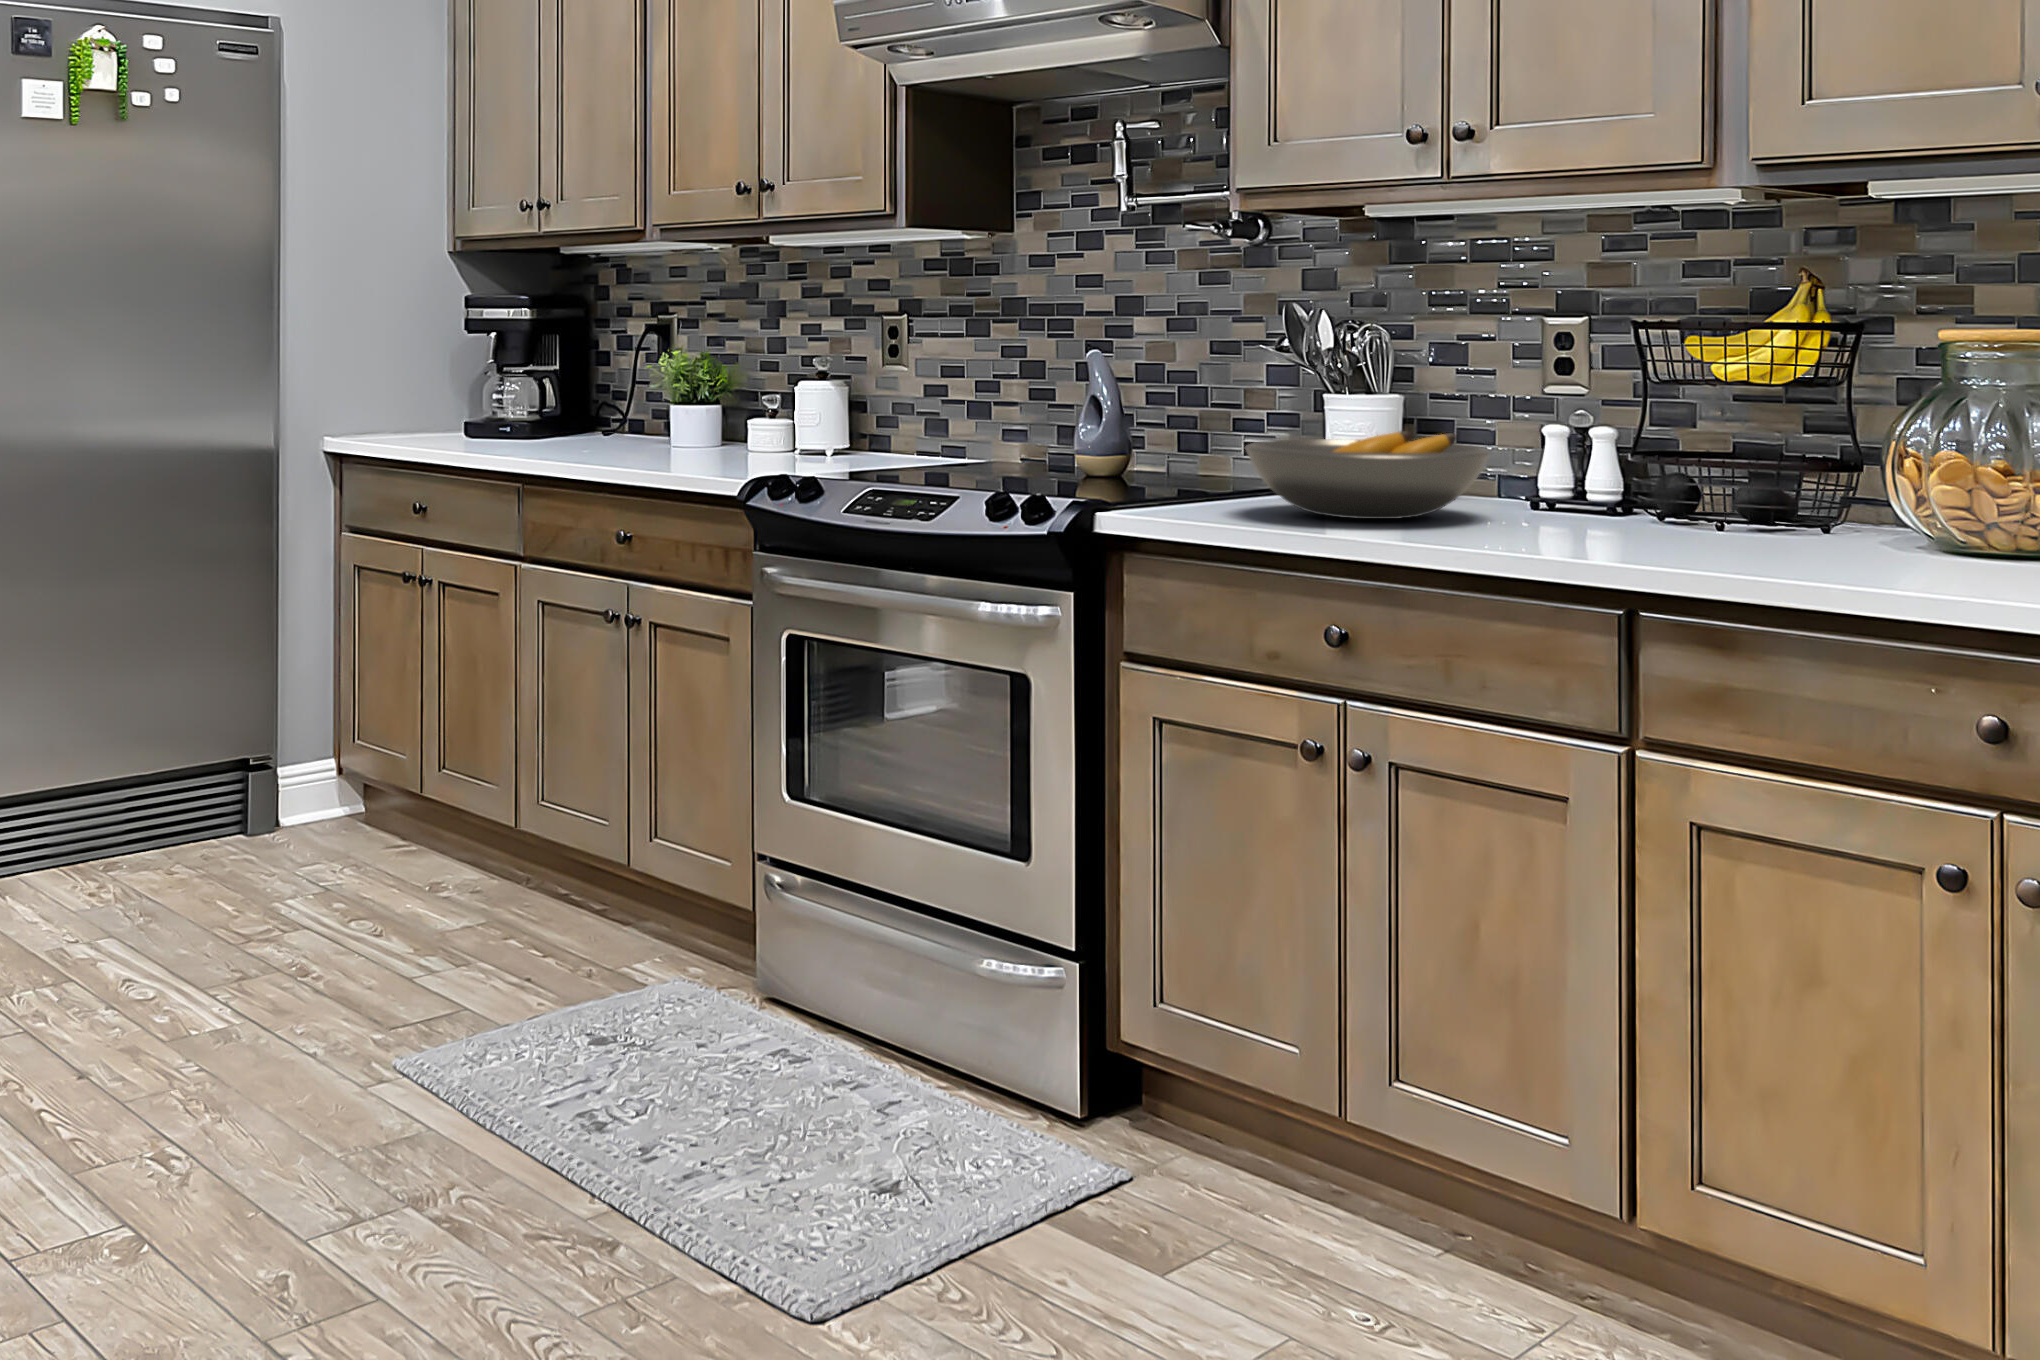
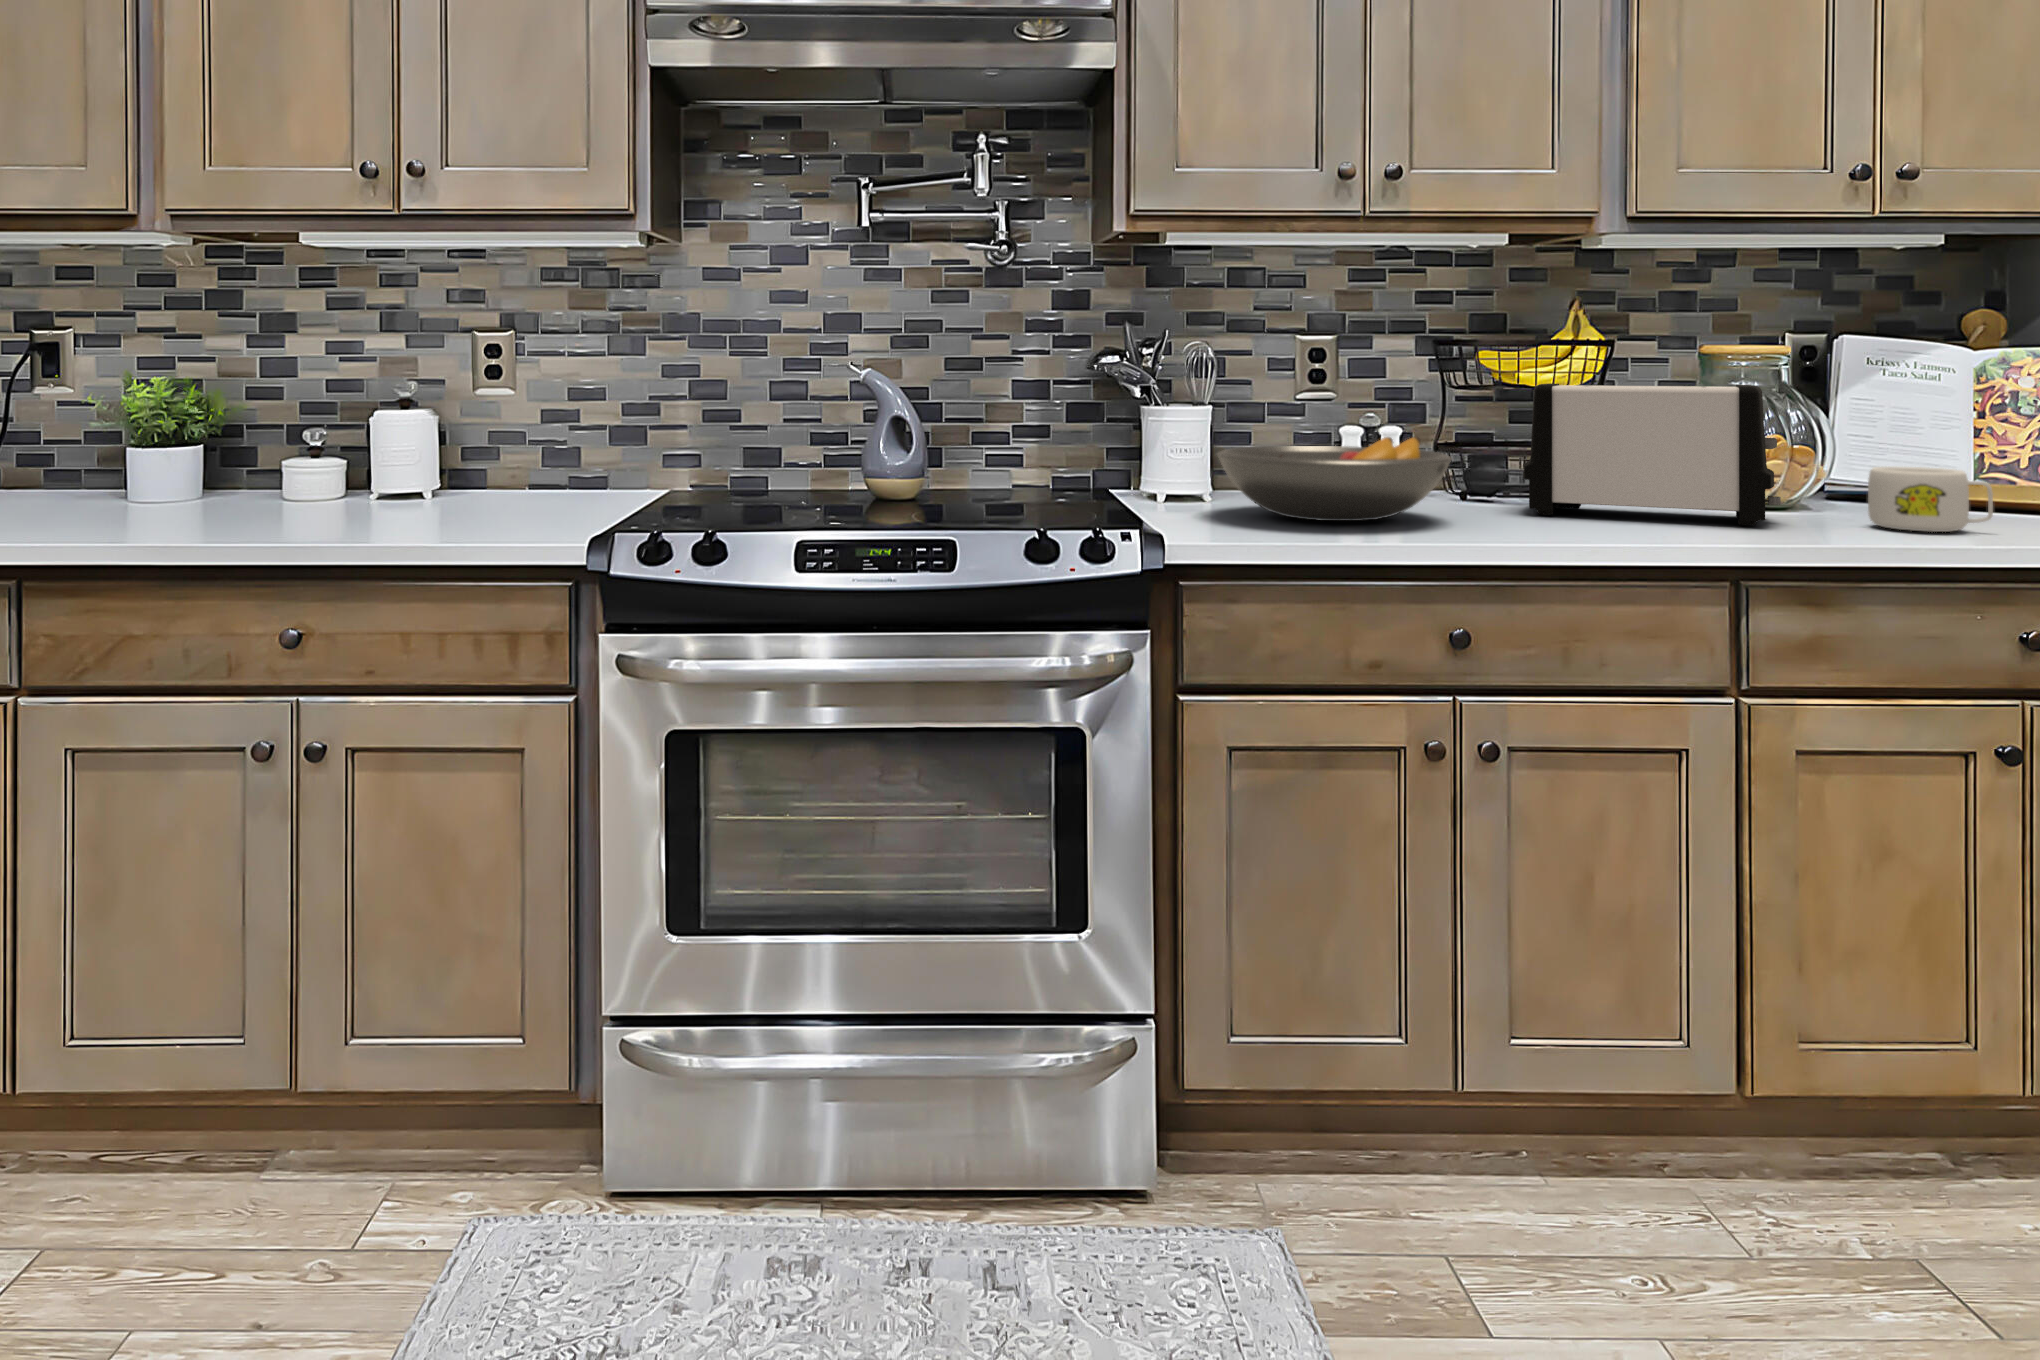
toaster: none [1579,379,1856,557] -> present [1523,384,1781,525]
mug: none [1886,496,2010,584] -> present [1868,467,1993,532]

